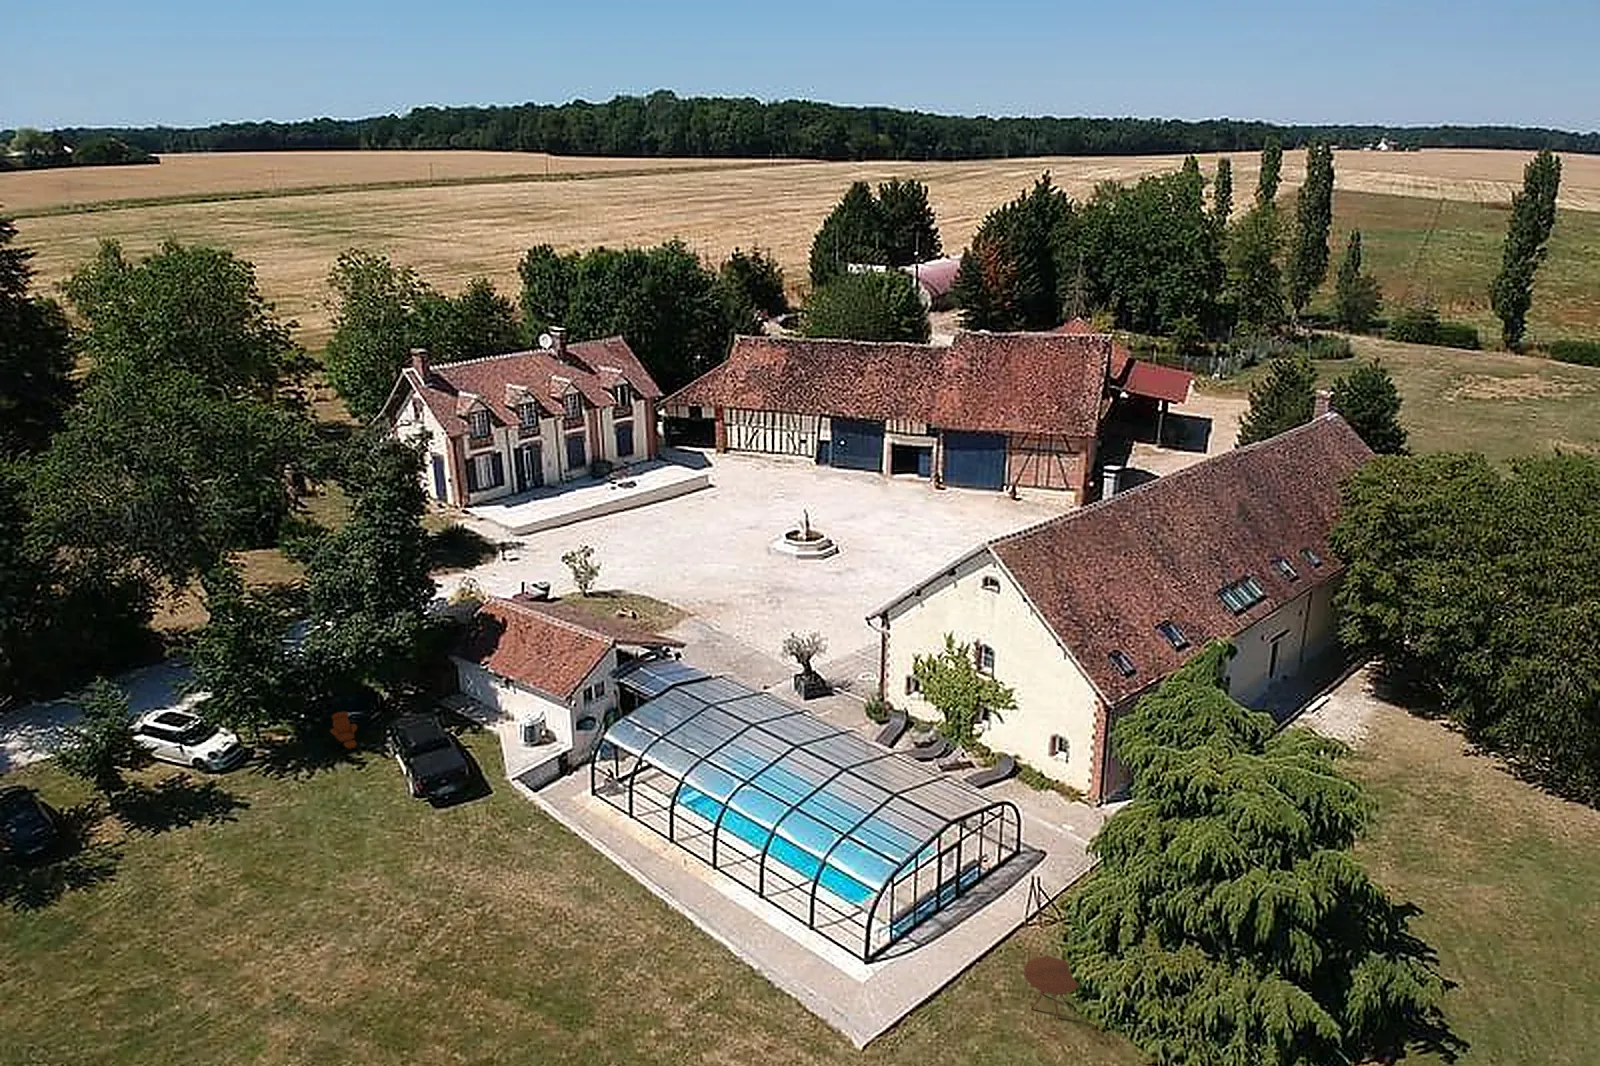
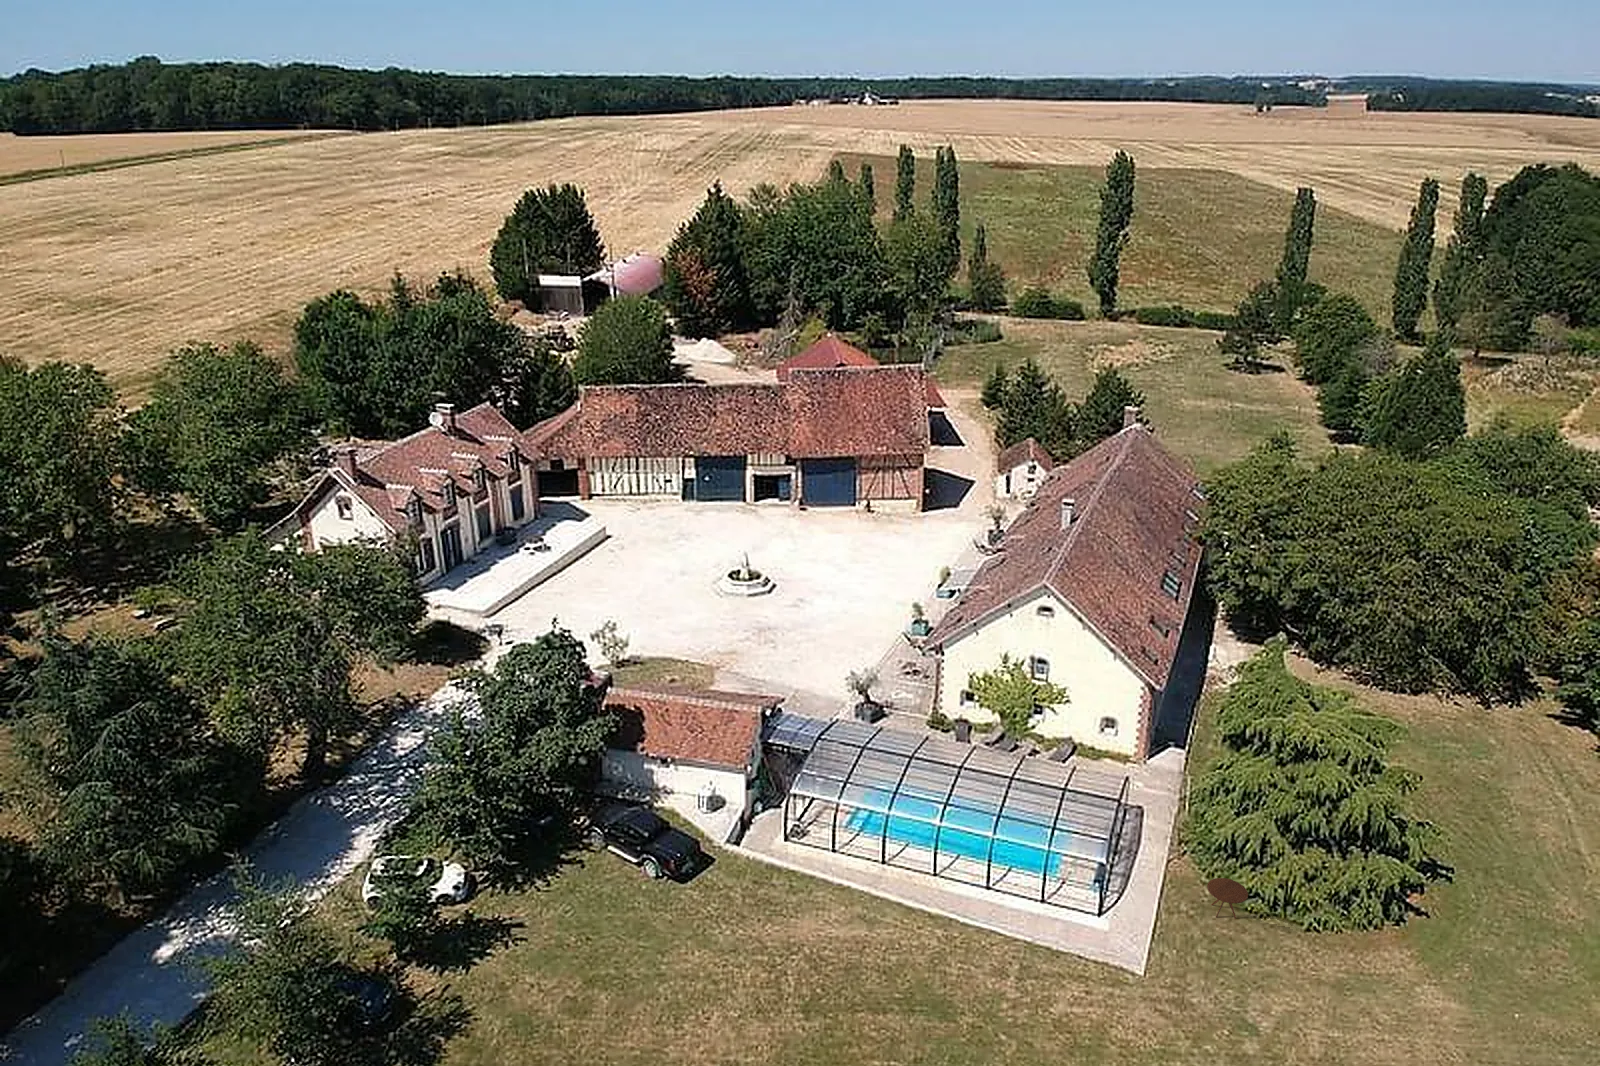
lounge chair: present [331,712,357,752] -> none [527,820,561,859]

